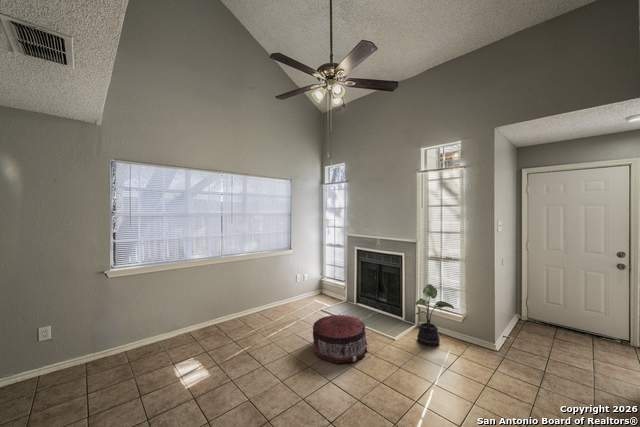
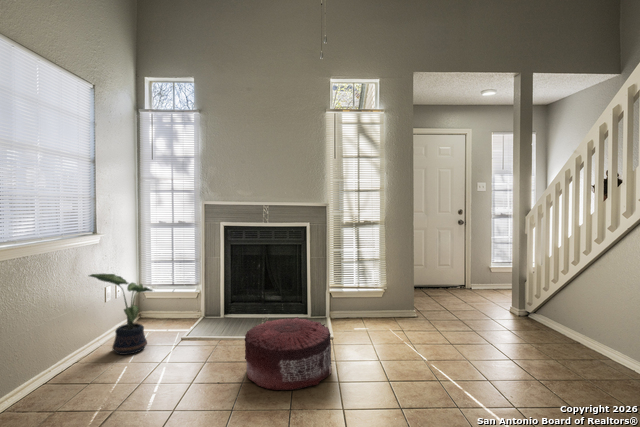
potted plant: present [412,284,454,346] -> present [89,274,152,355]

